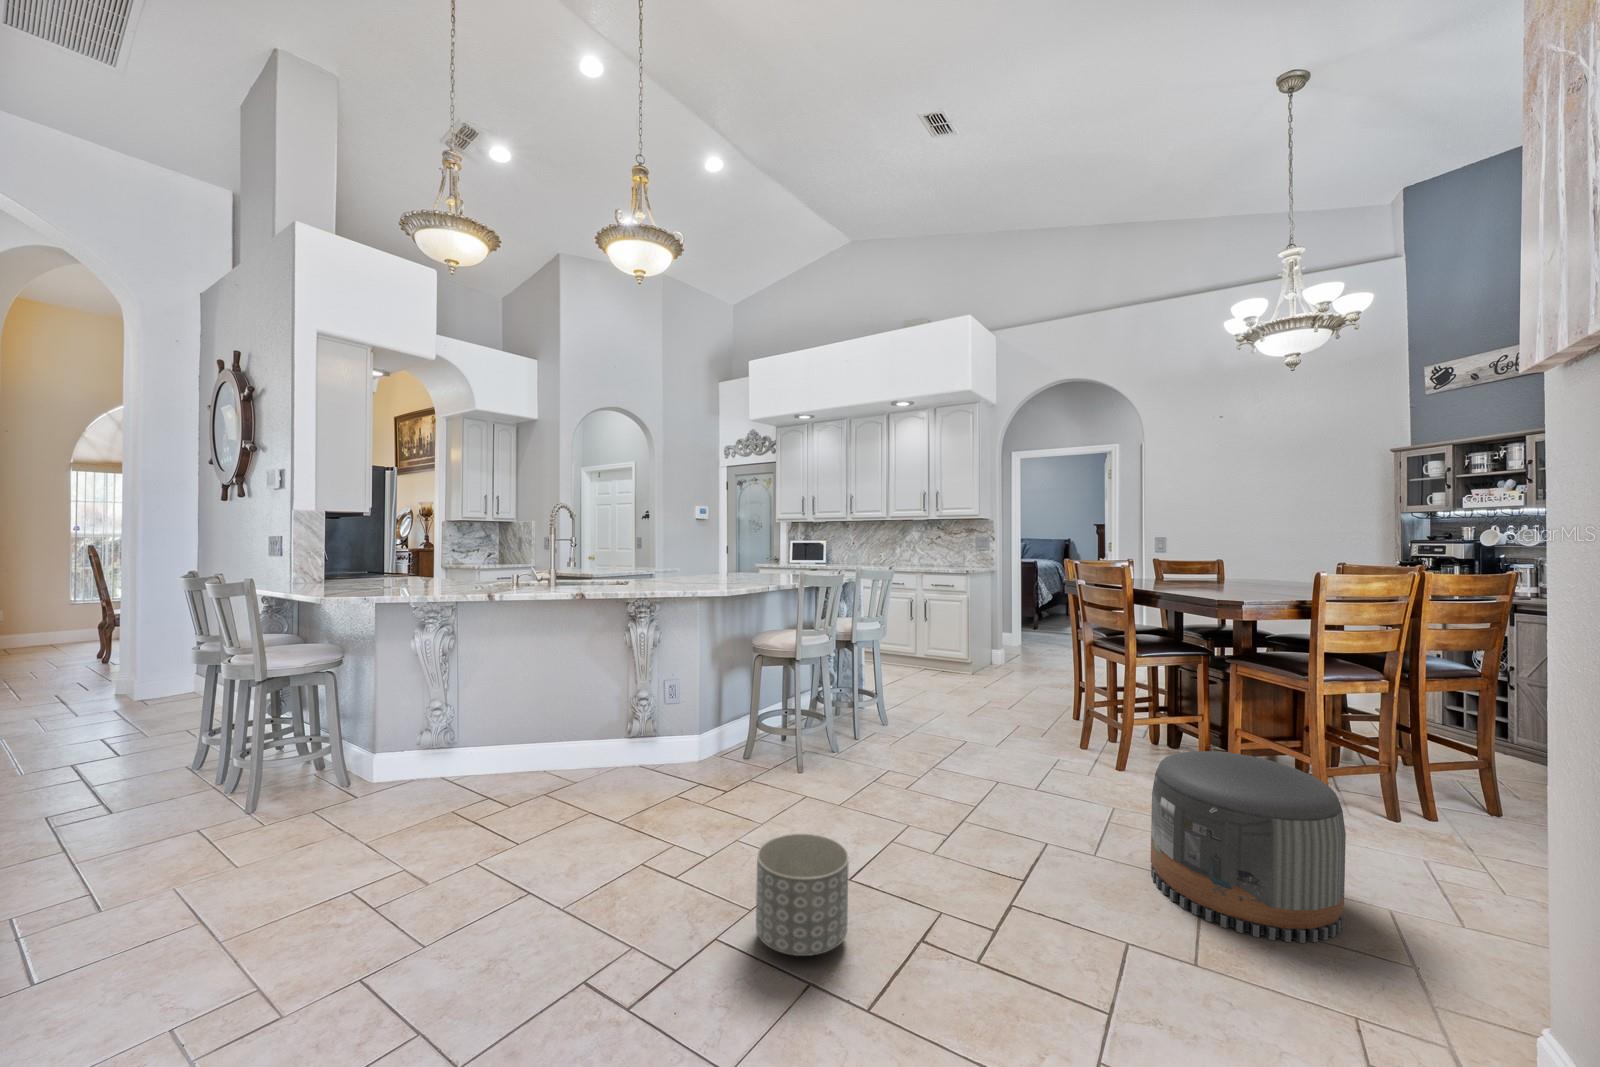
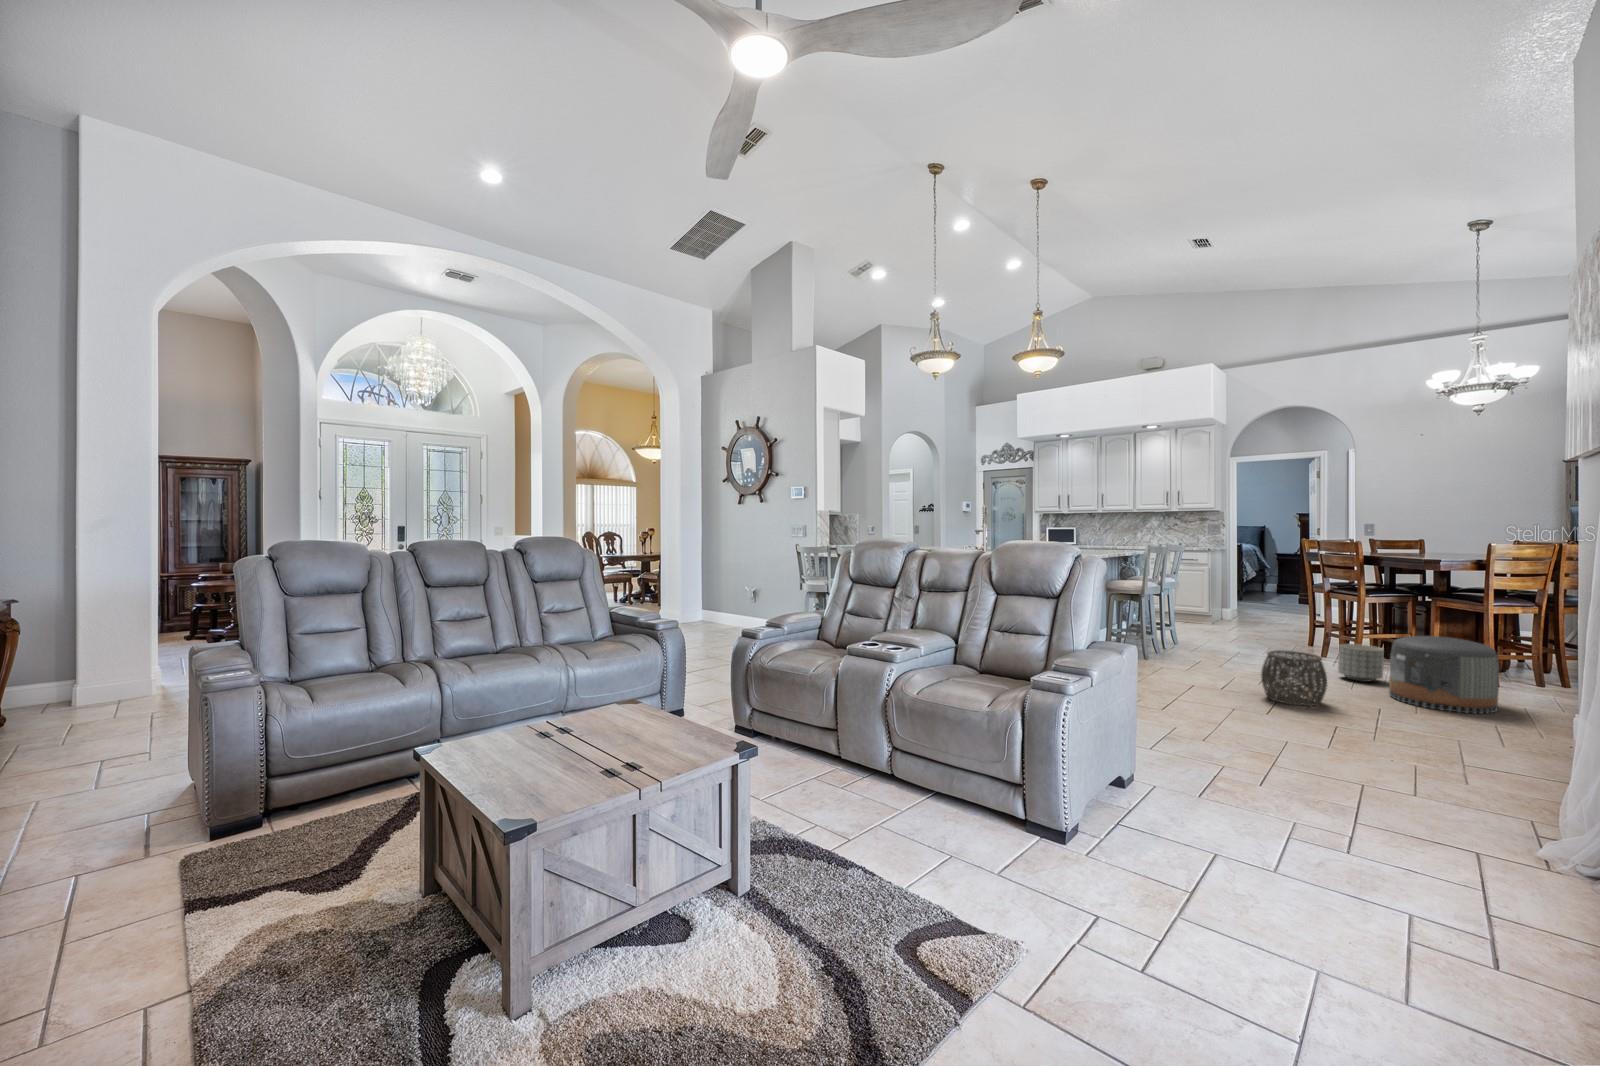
woven basket: none [899,795,1022,941] -> present [1261,650,1327,706]
planter: present [756,834,849,956] -> present [1338,644,1384,682]

